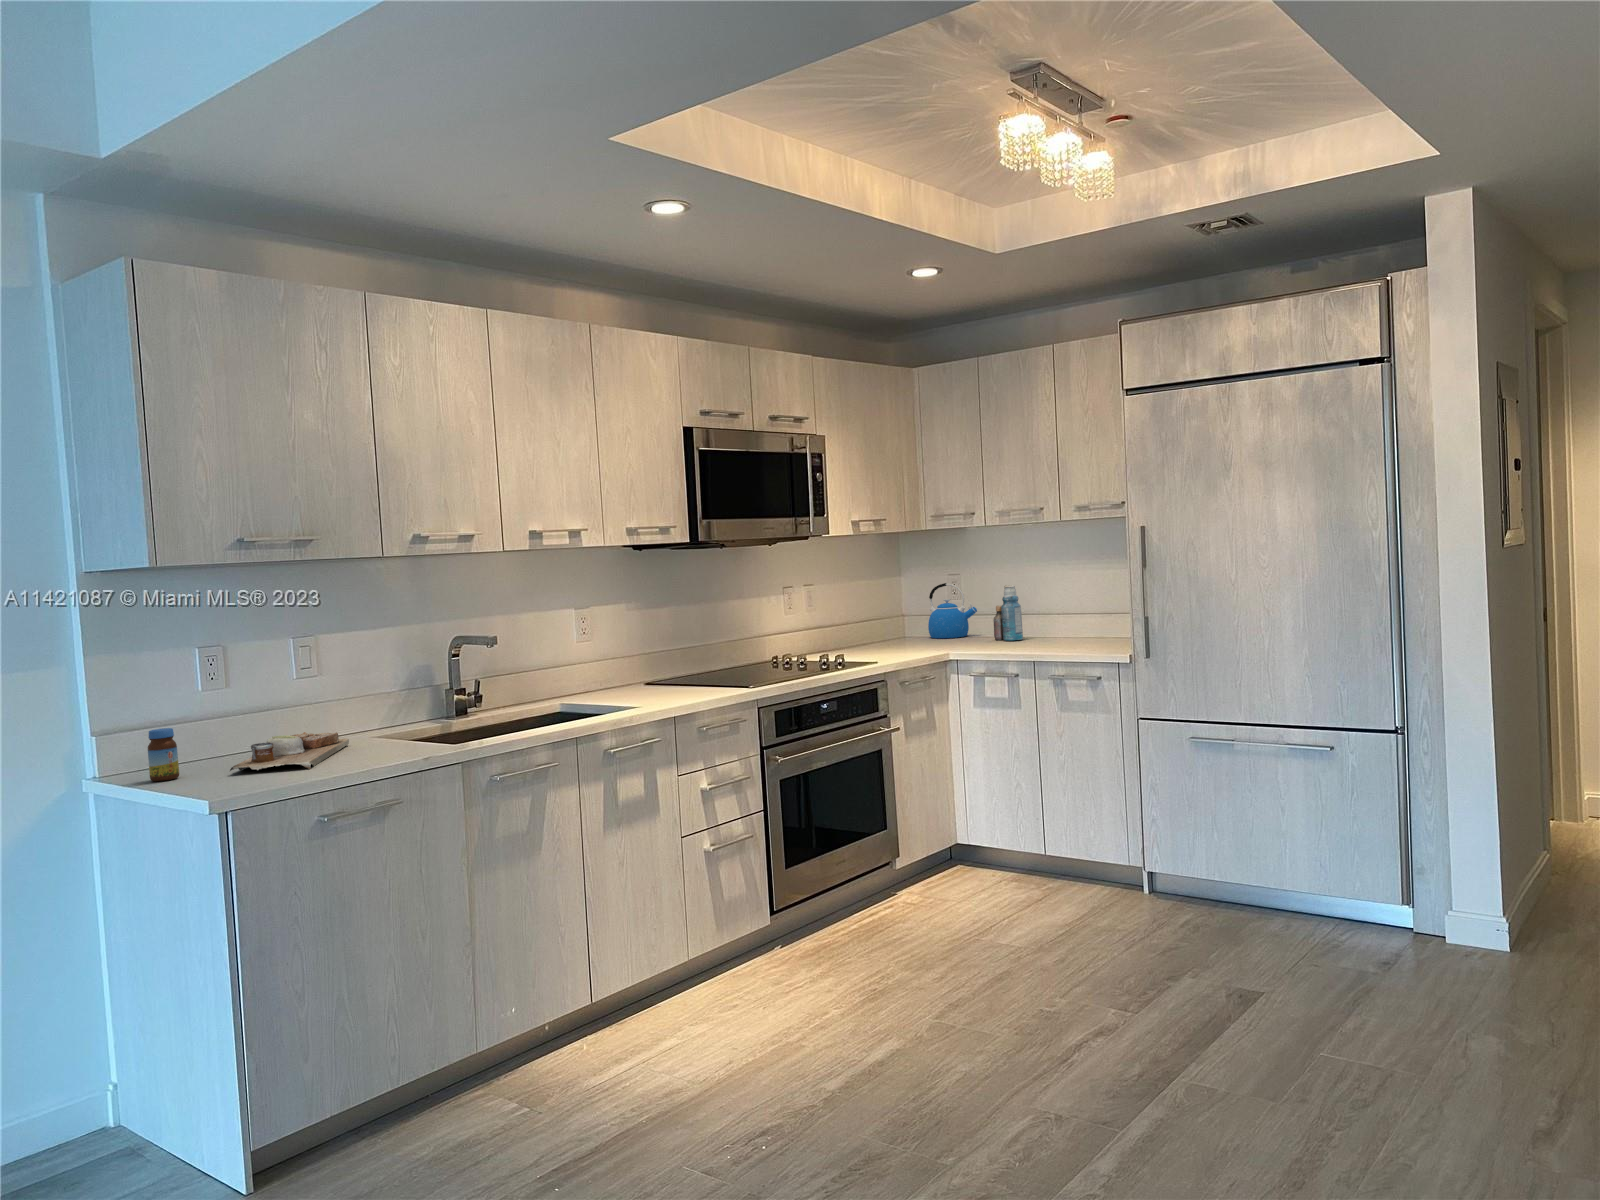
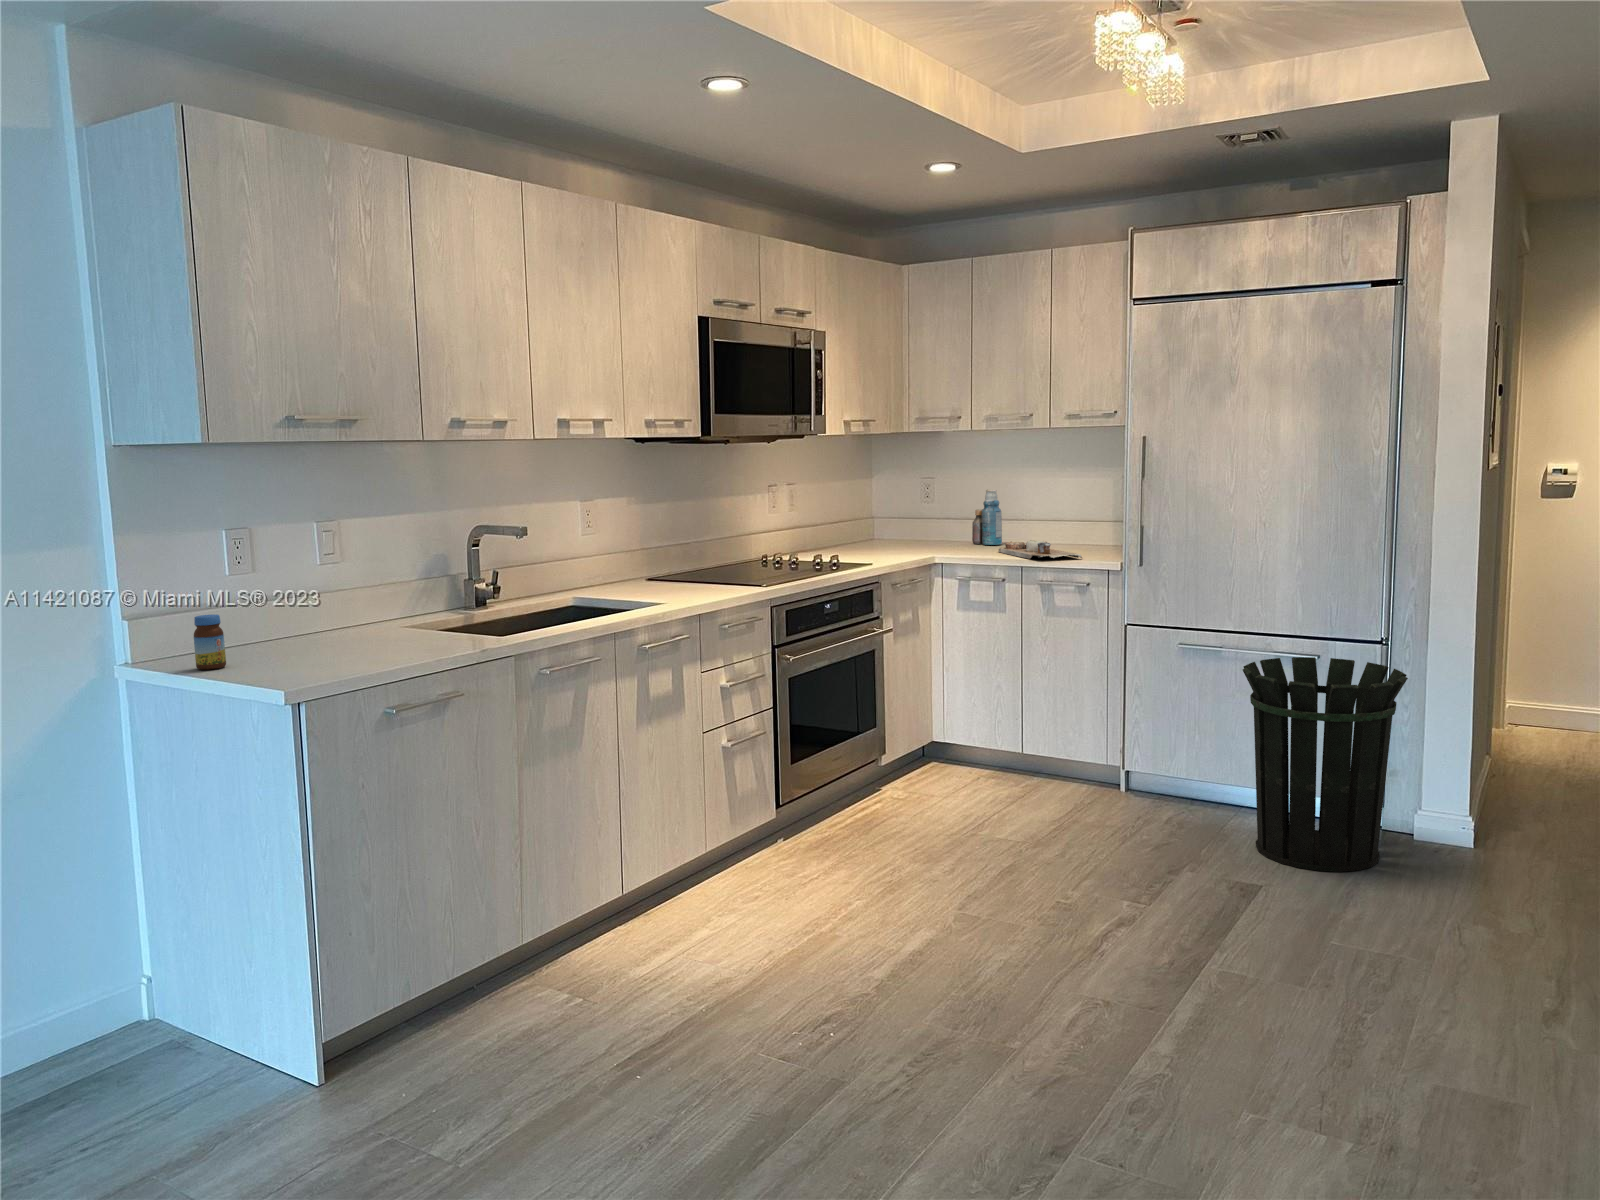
kettle: present [928,583,977,638] -> none [902,485,952,540]
cutting board: present [230,732,349,771] -> present [999,540,1082,559]
waste bin: none [1243,749,1419,980] -> present [1243,657,1408,872]

